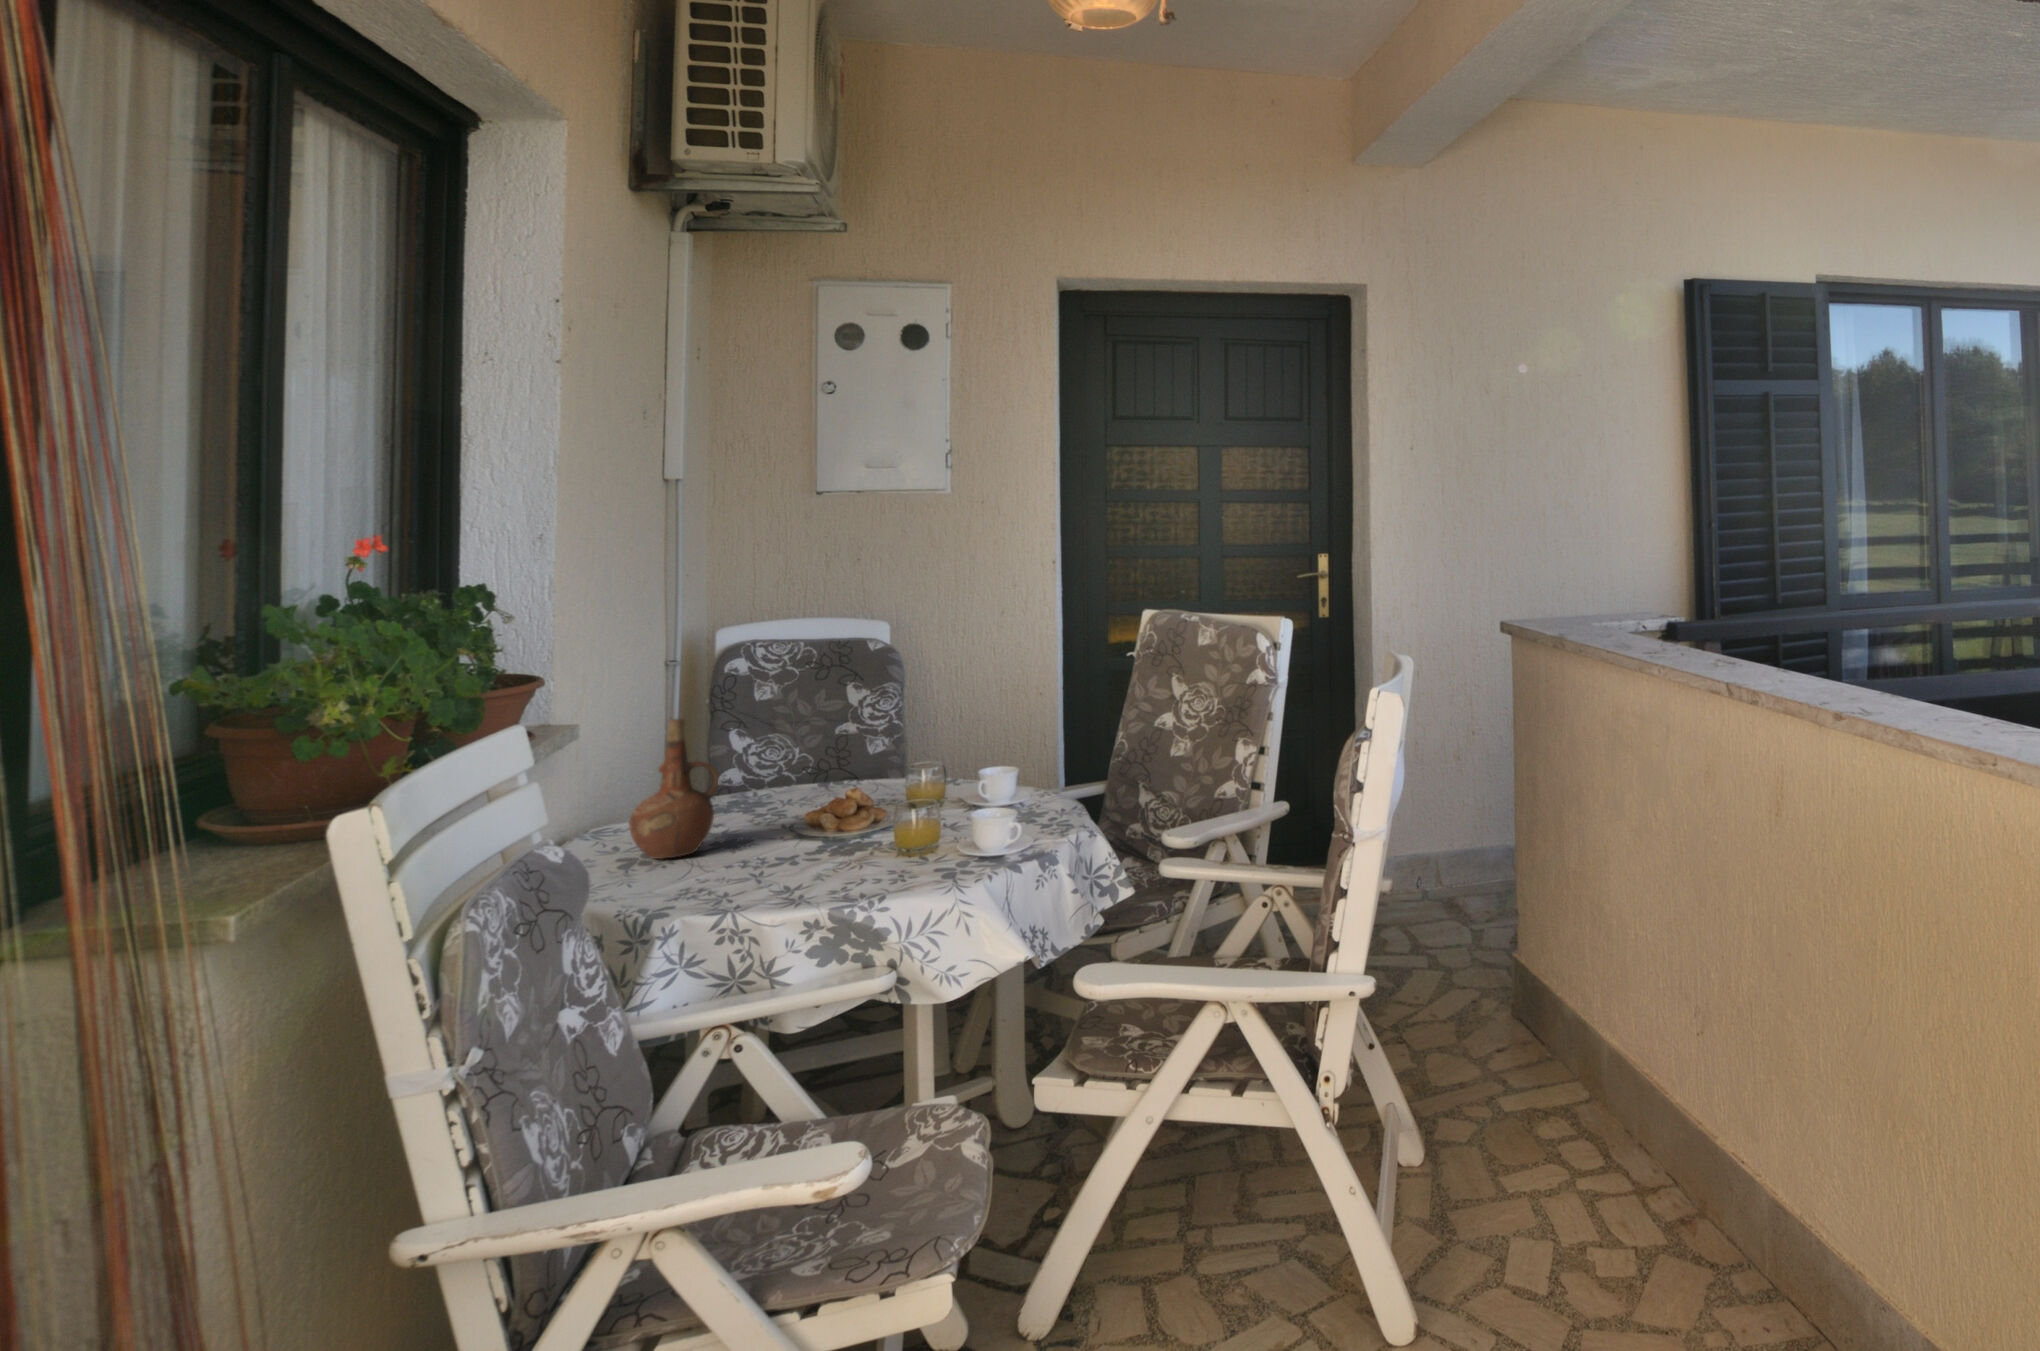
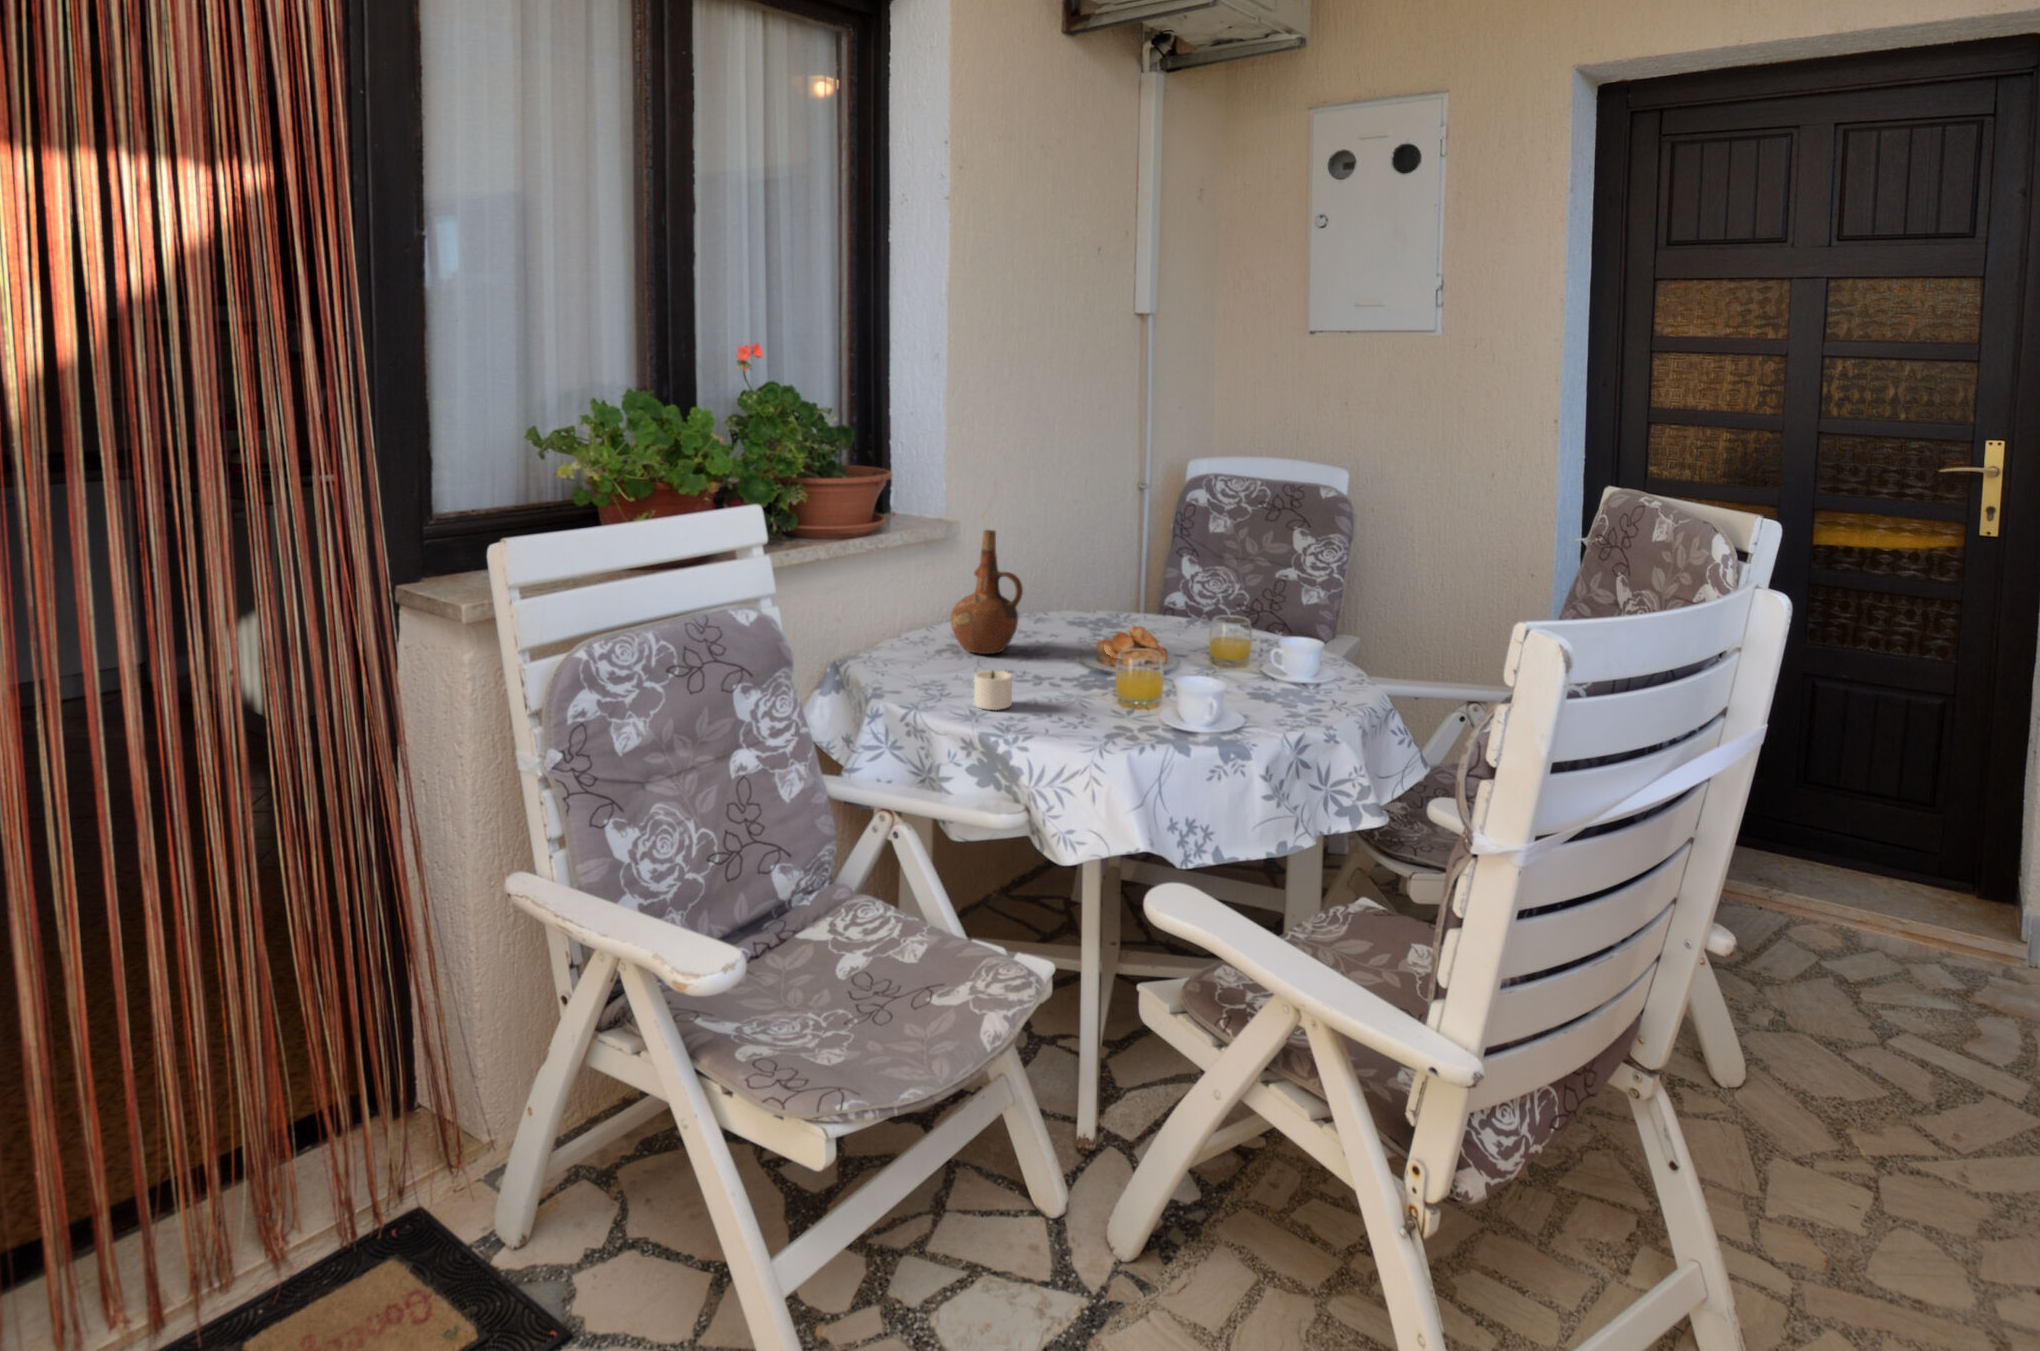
candle: none [771,850,834,893] -> present [974,671,1012,710]

